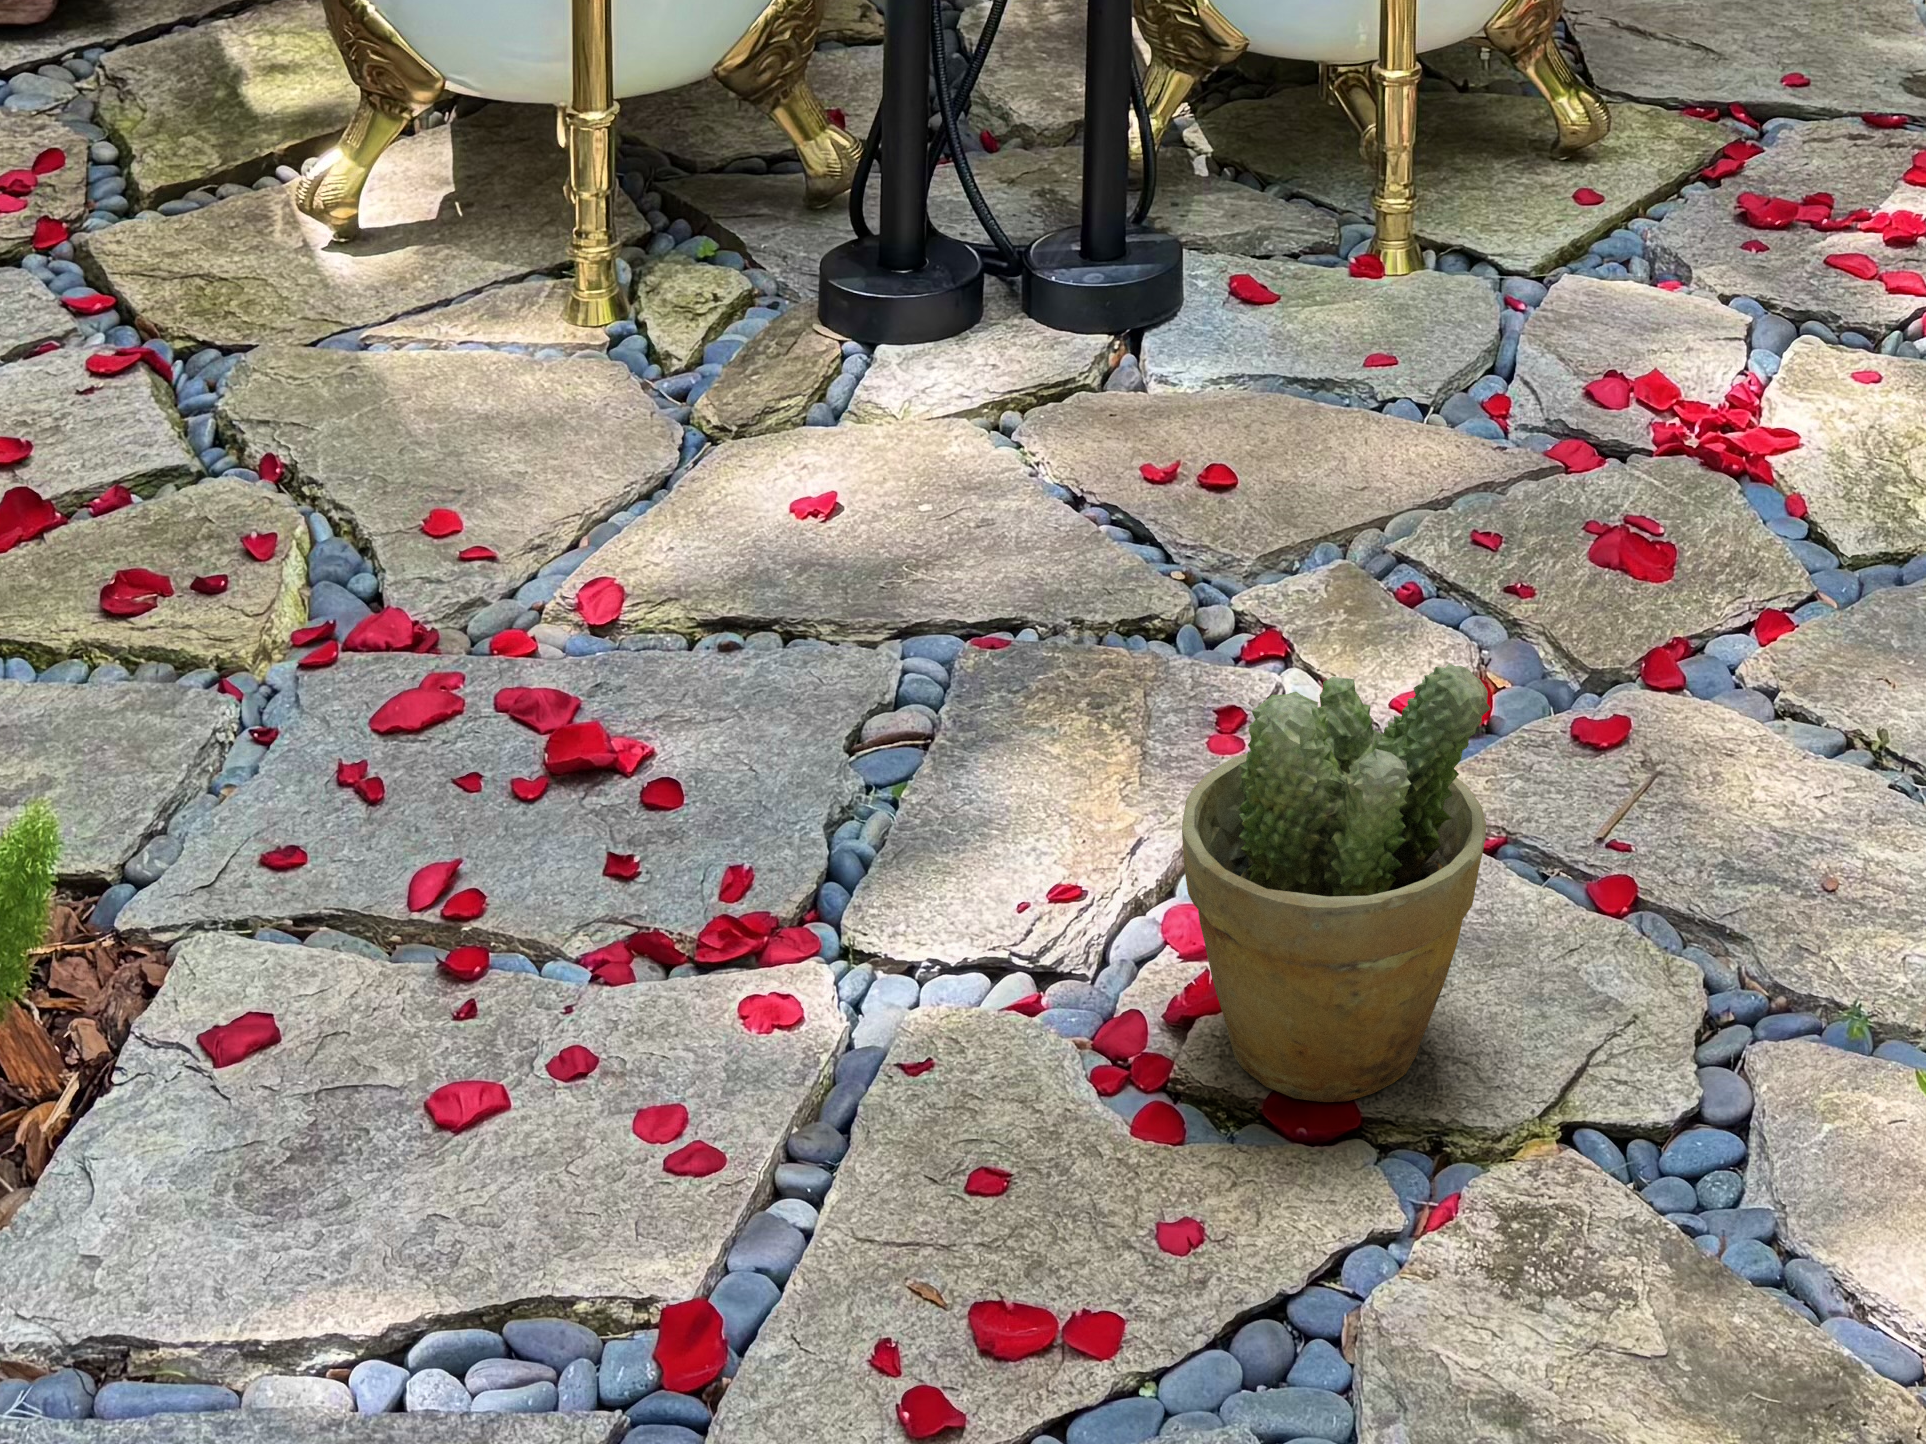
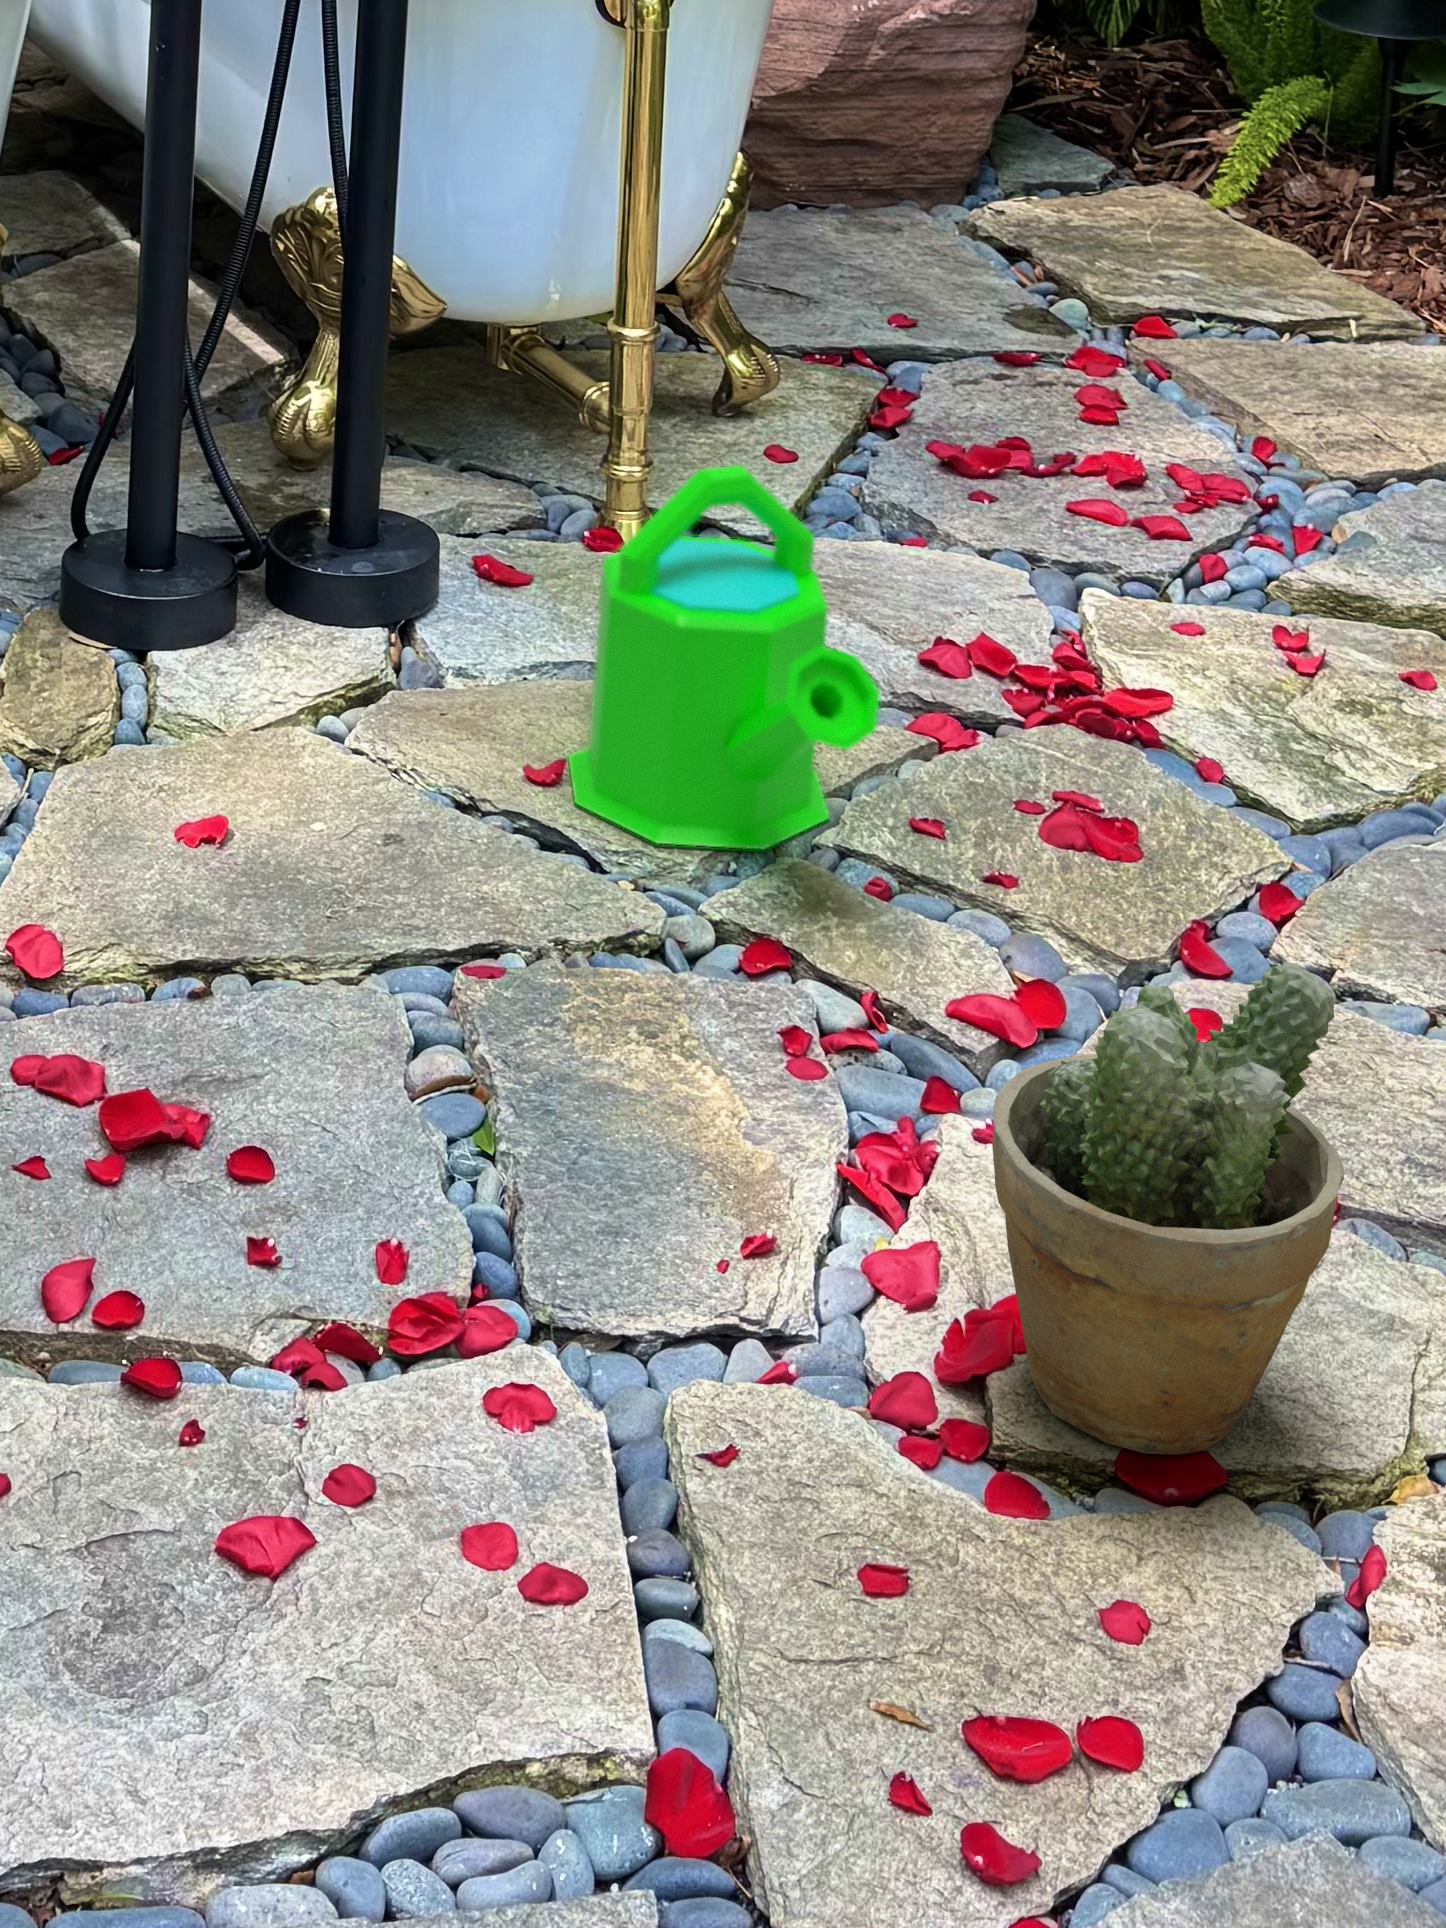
watering can: none [1173,200,1421,555] -> present [568,466,880,849]

